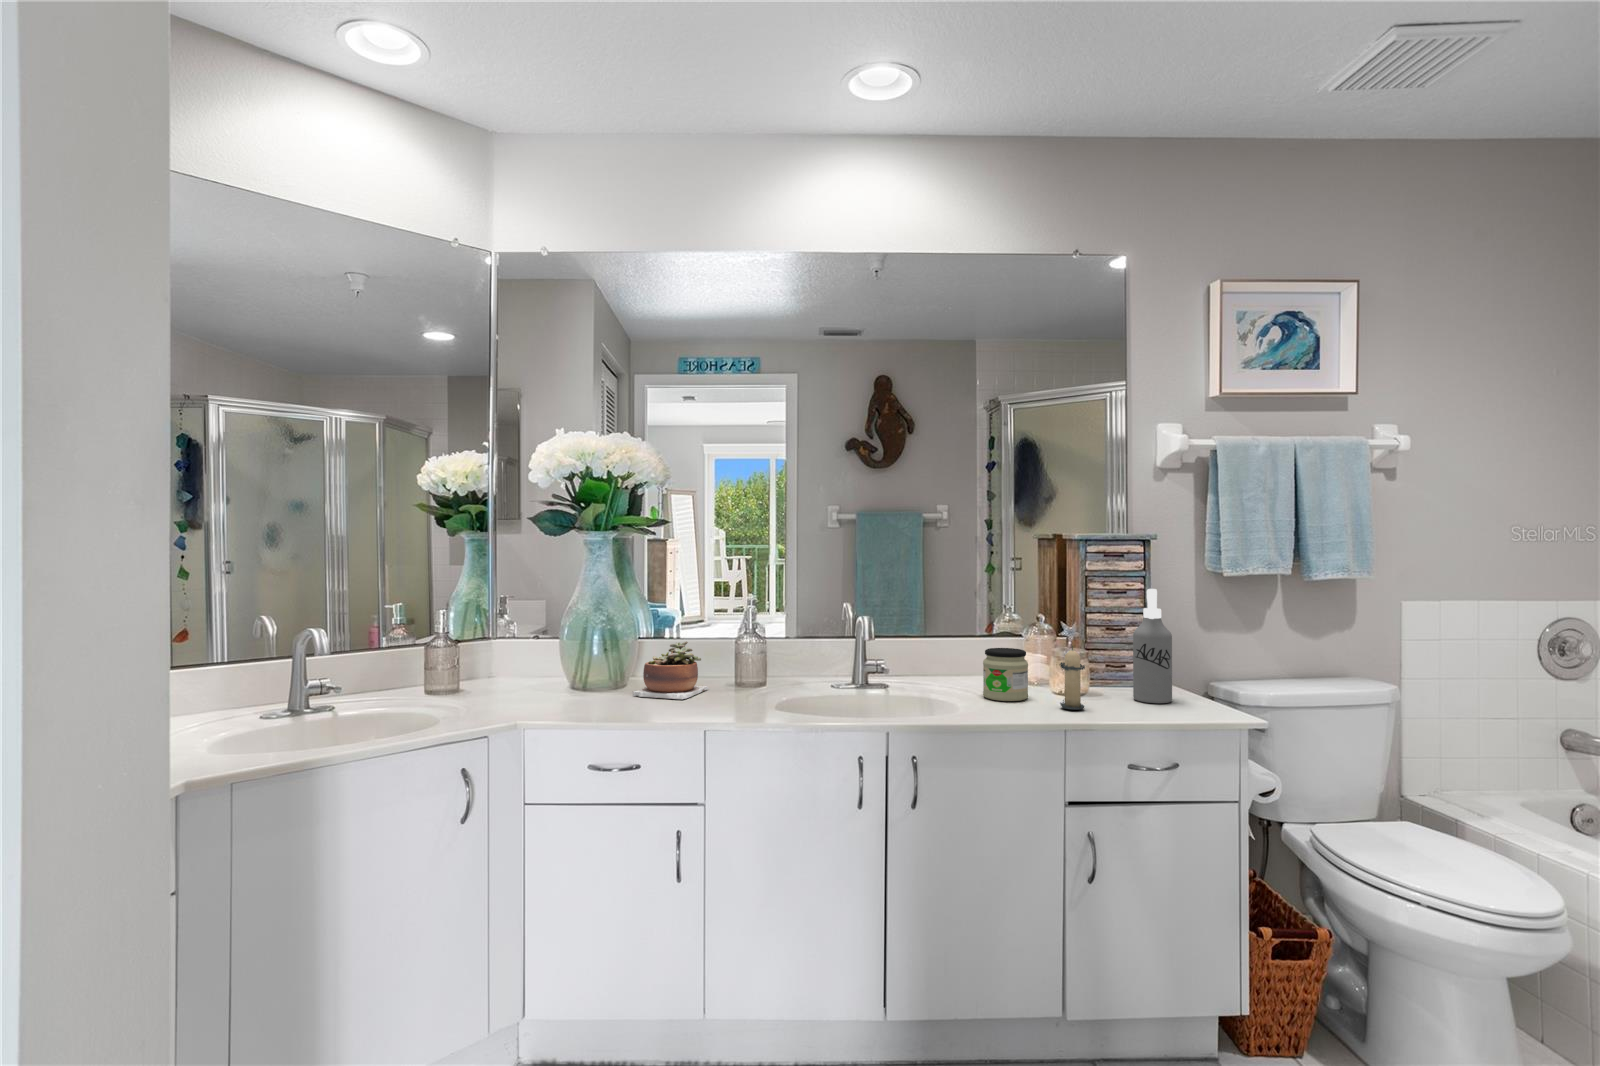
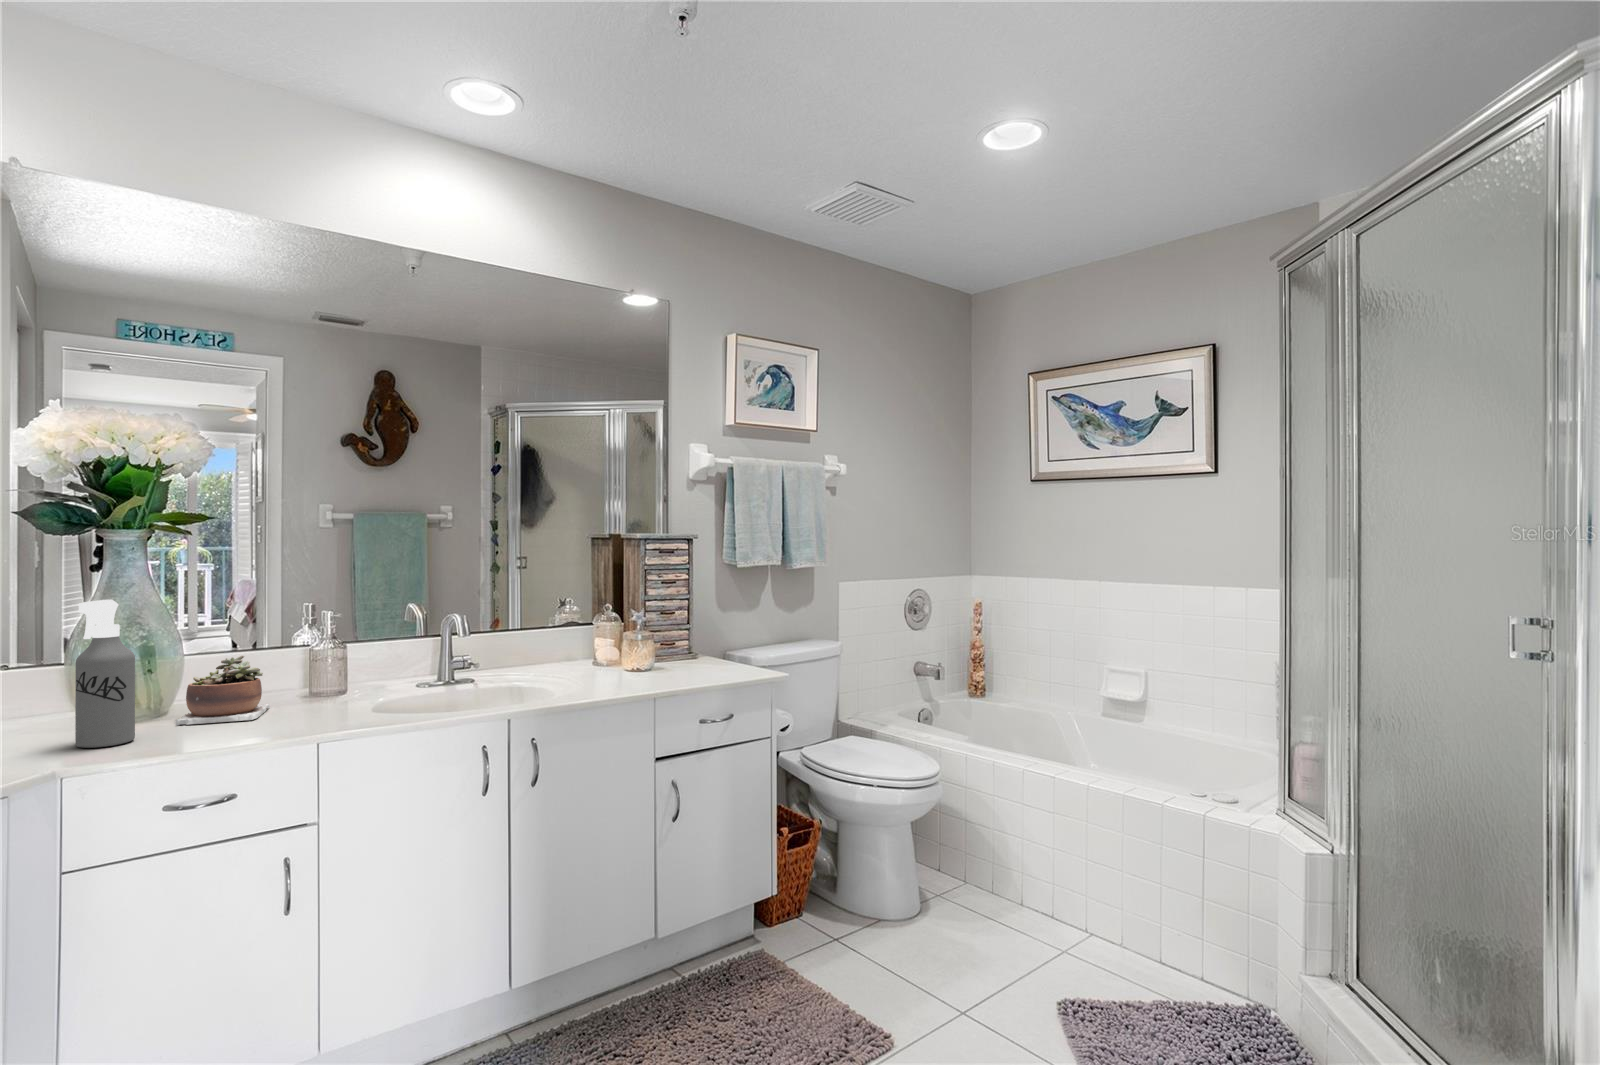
spray bottle: present [1133,589,1172,703] -> present [75,600,135,748]
candle: present [1060,646,1085,710] -> none [639,627,665,681]
jar: present [983,648,1028,701] -> none [570,634,610,681]

